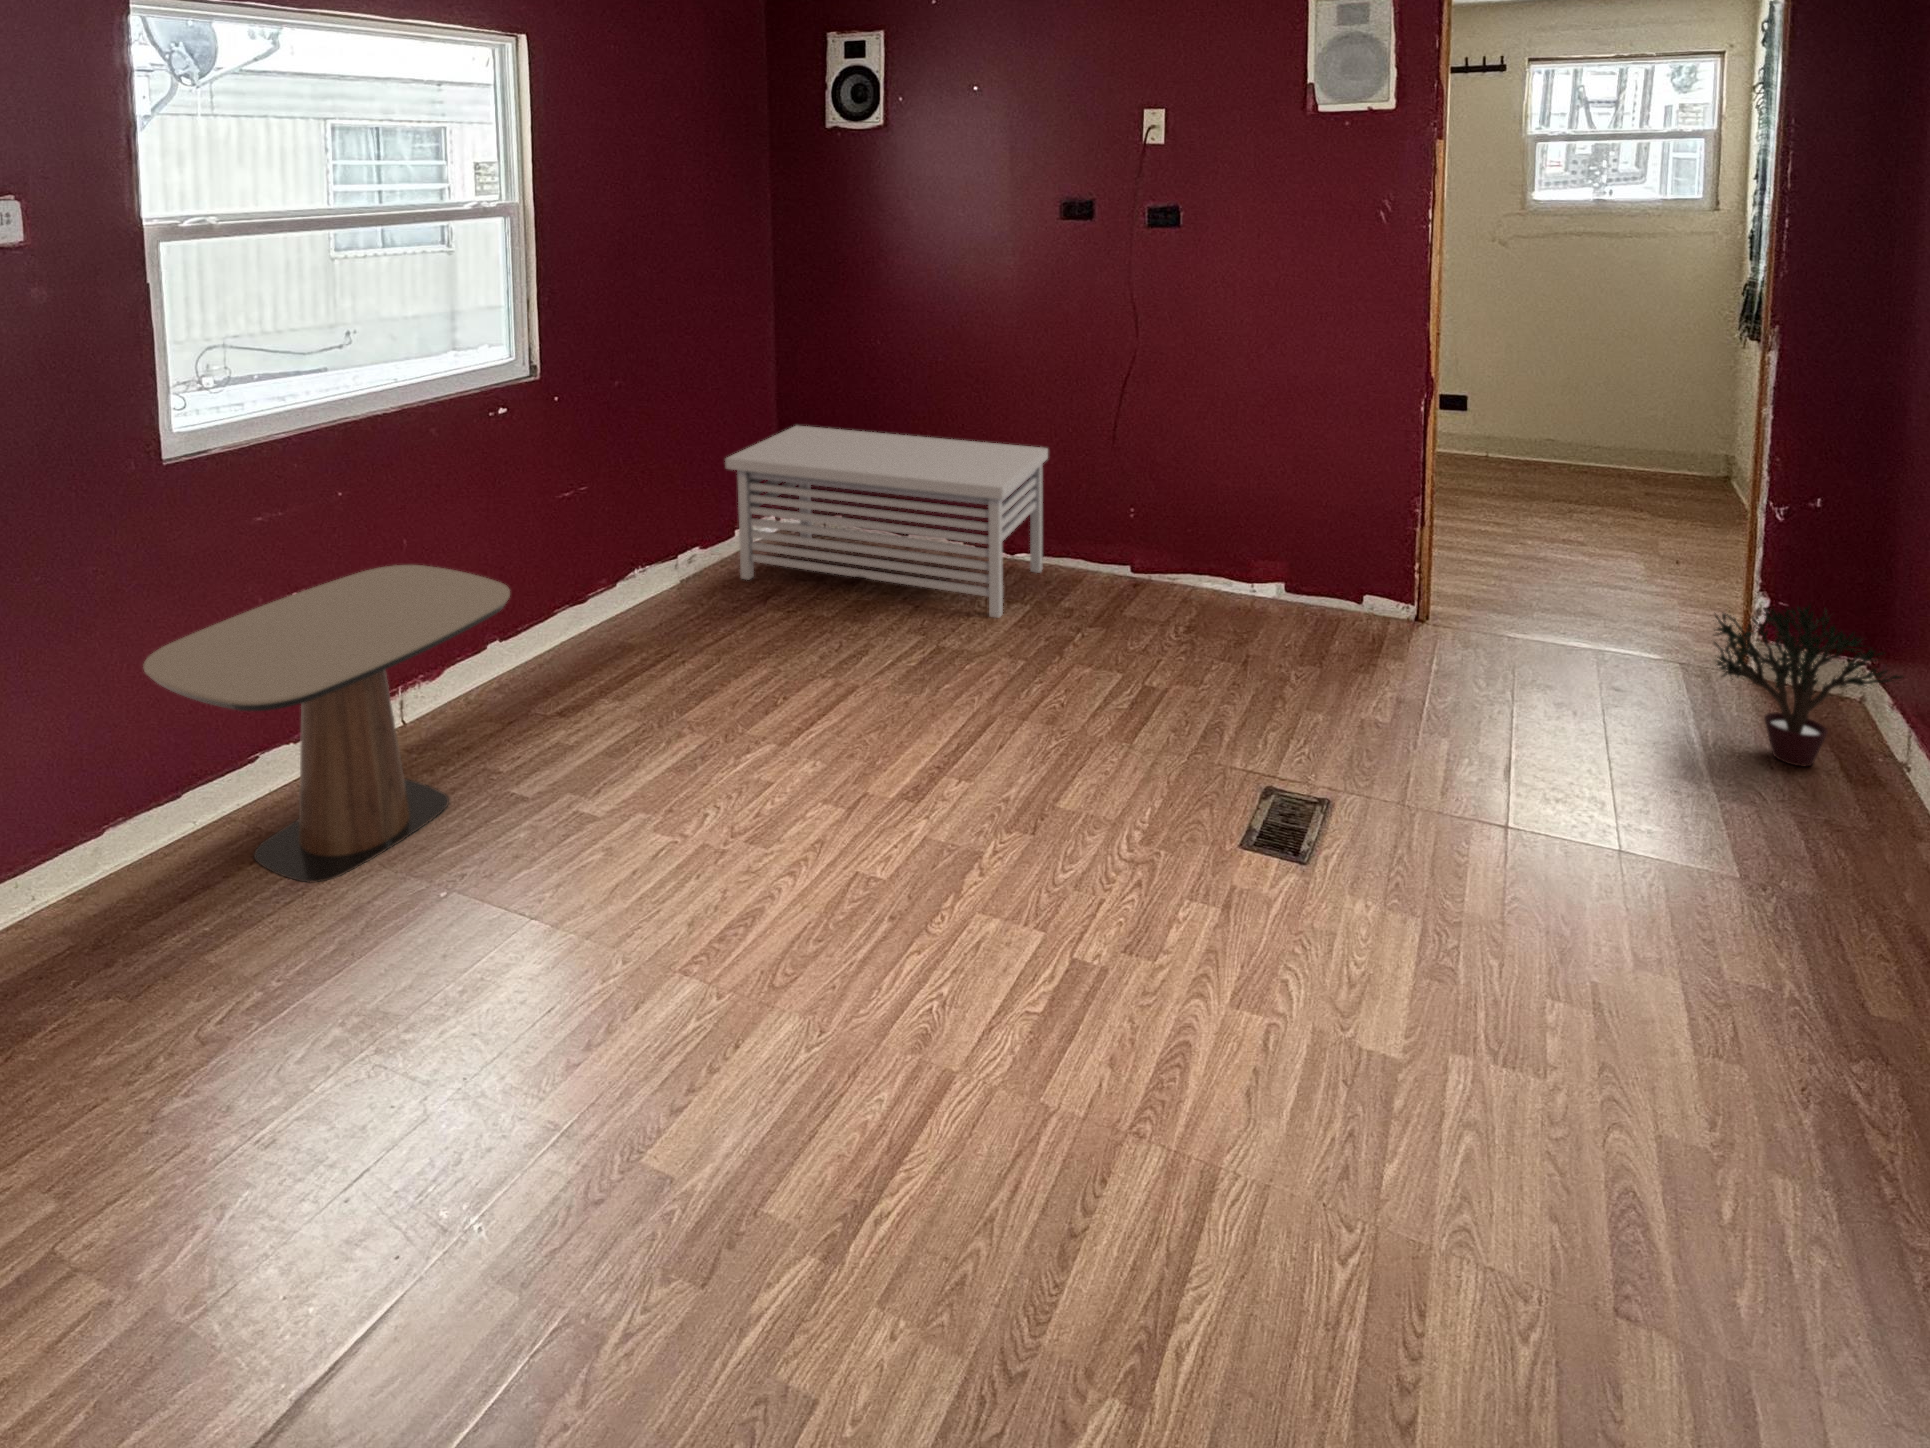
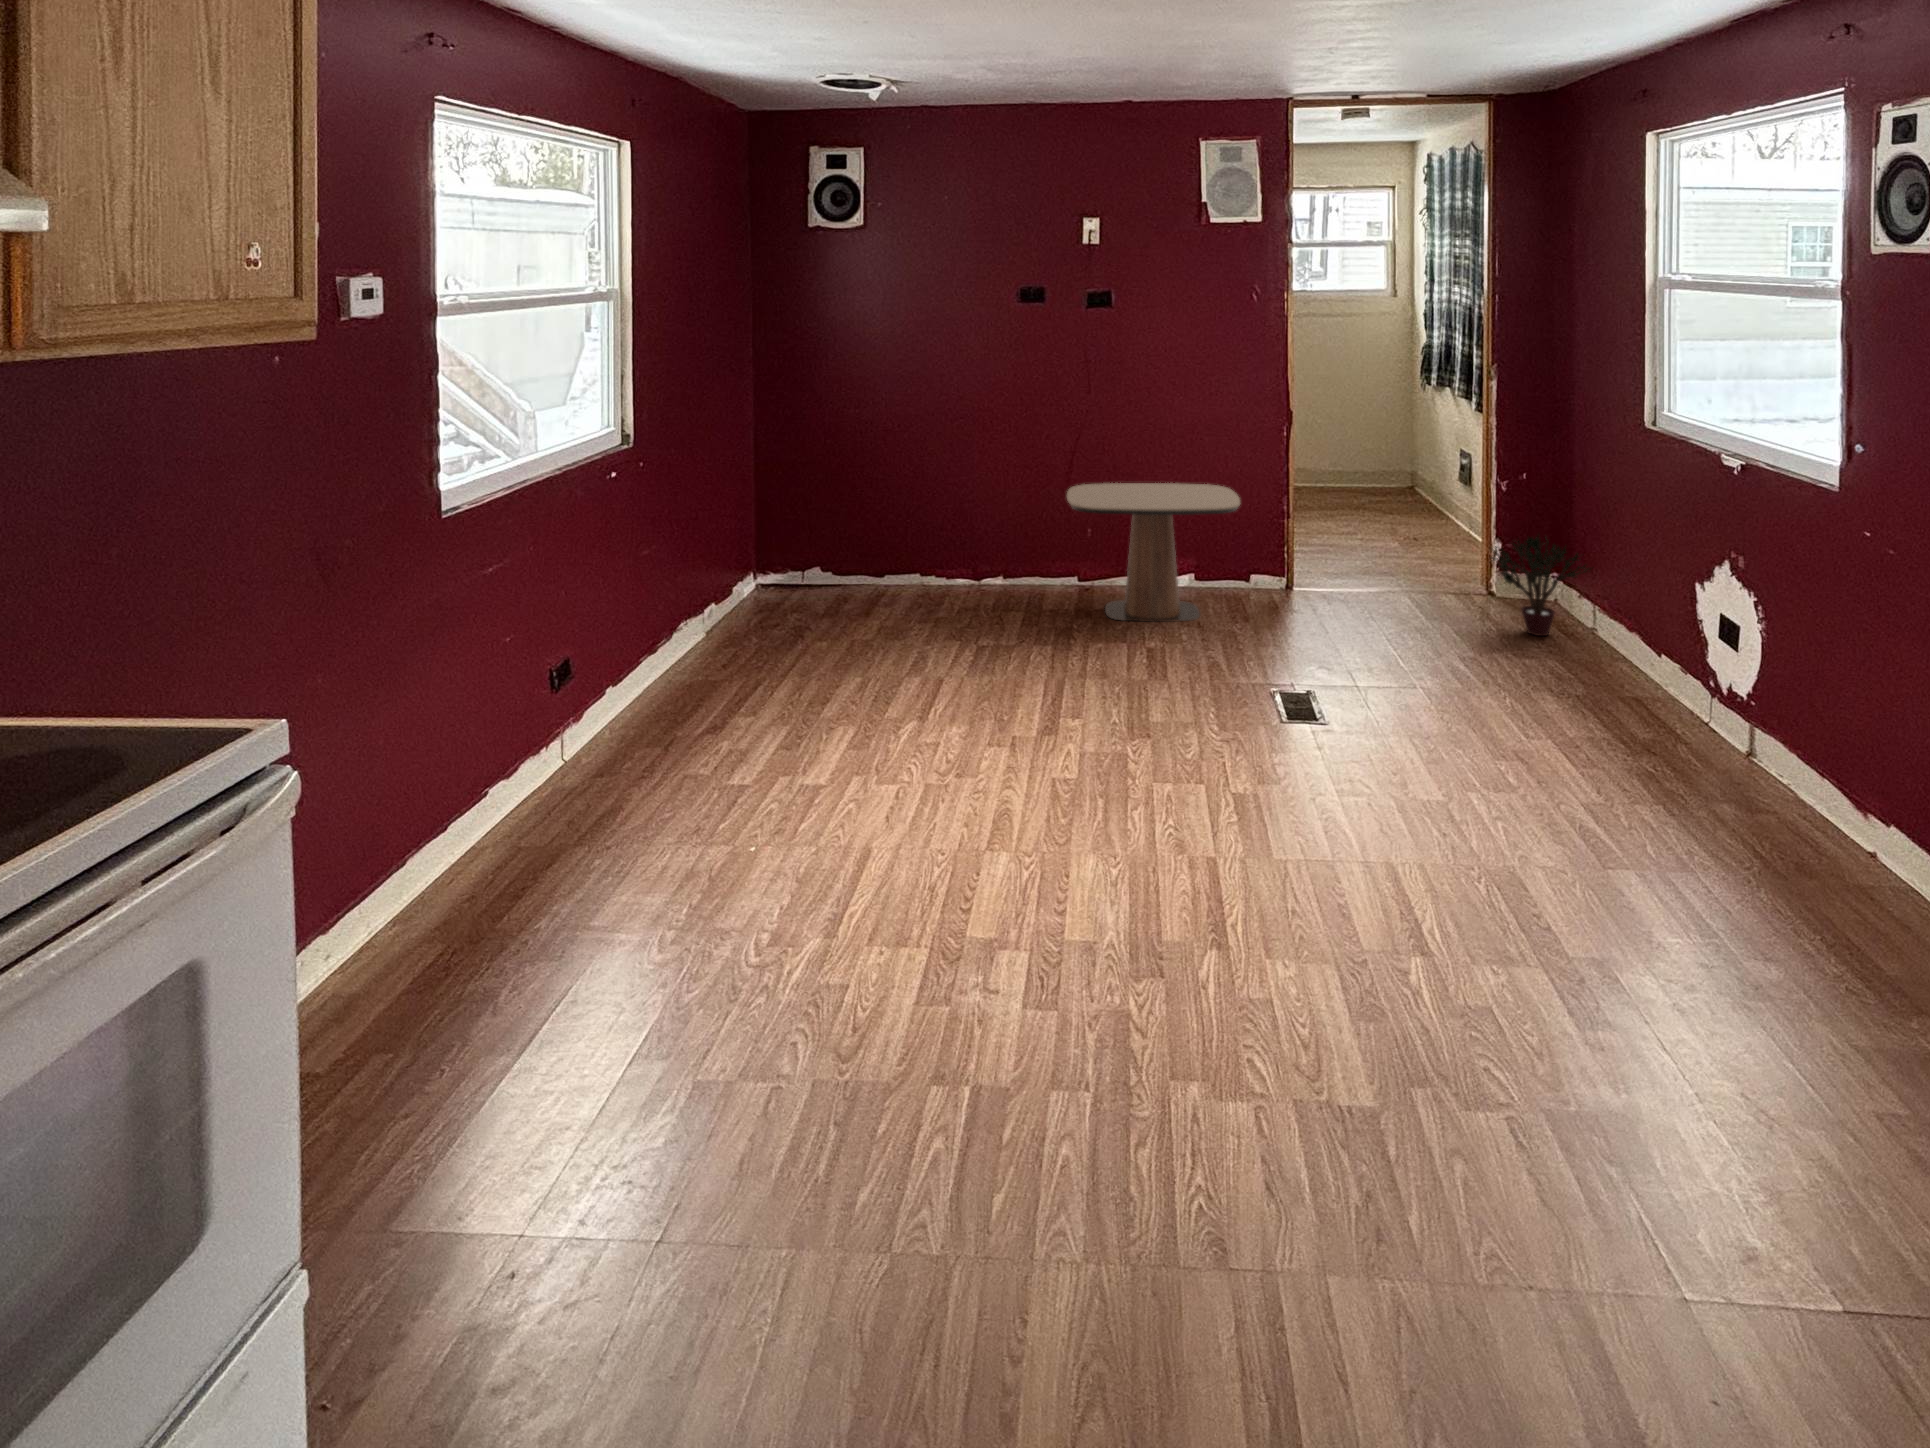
storage bench: present [725,426,1048,618] -> none [746,489,1012,630]
side table: present [143,565,510,883] -> present [1067,483,1240,622]

